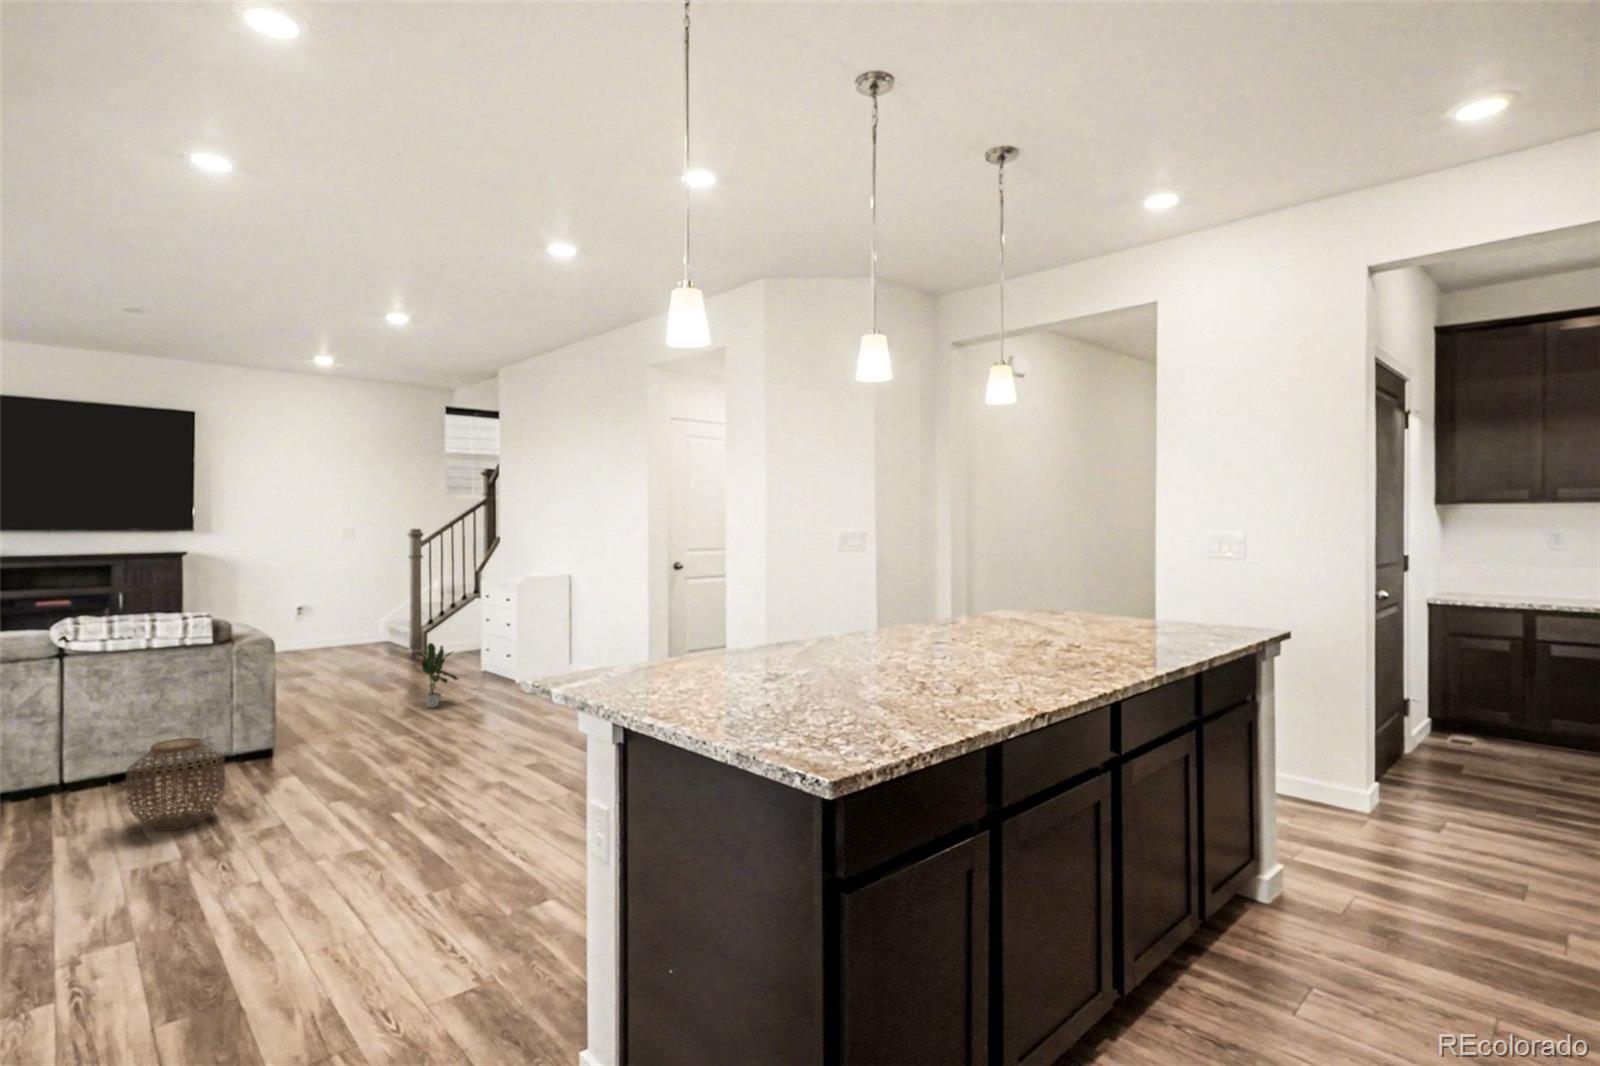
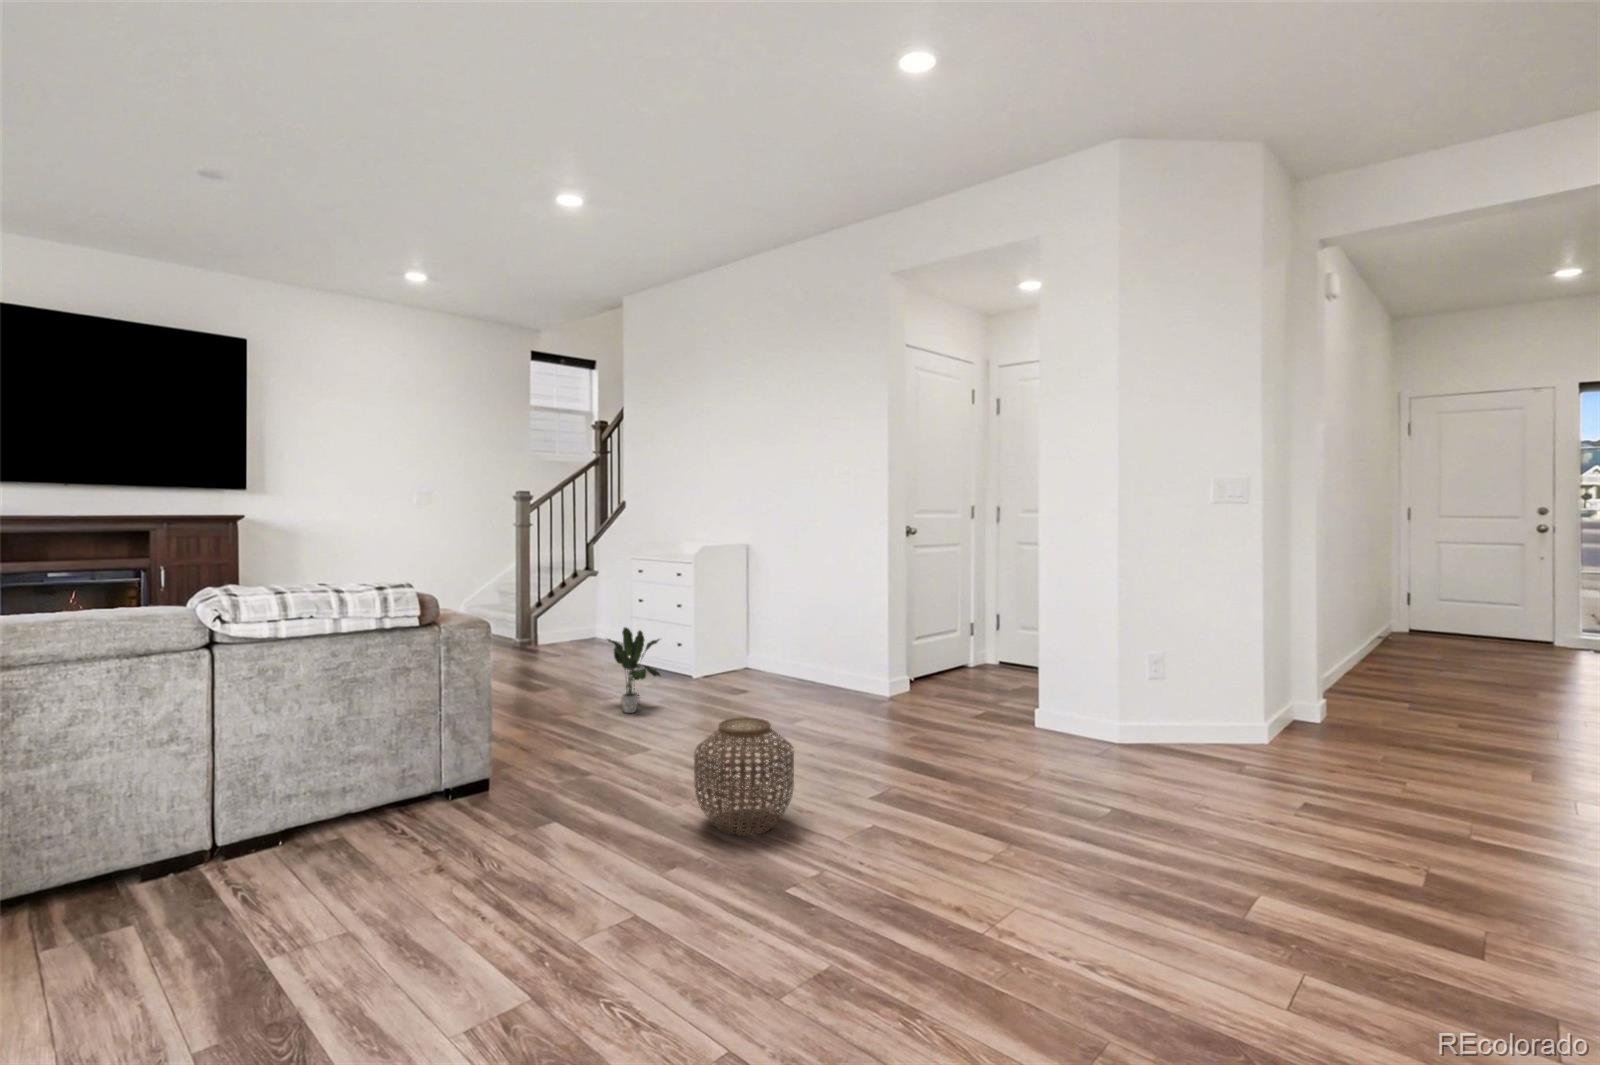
woven basket: present [126,738,225,831] -> present [694,717,794,835]

